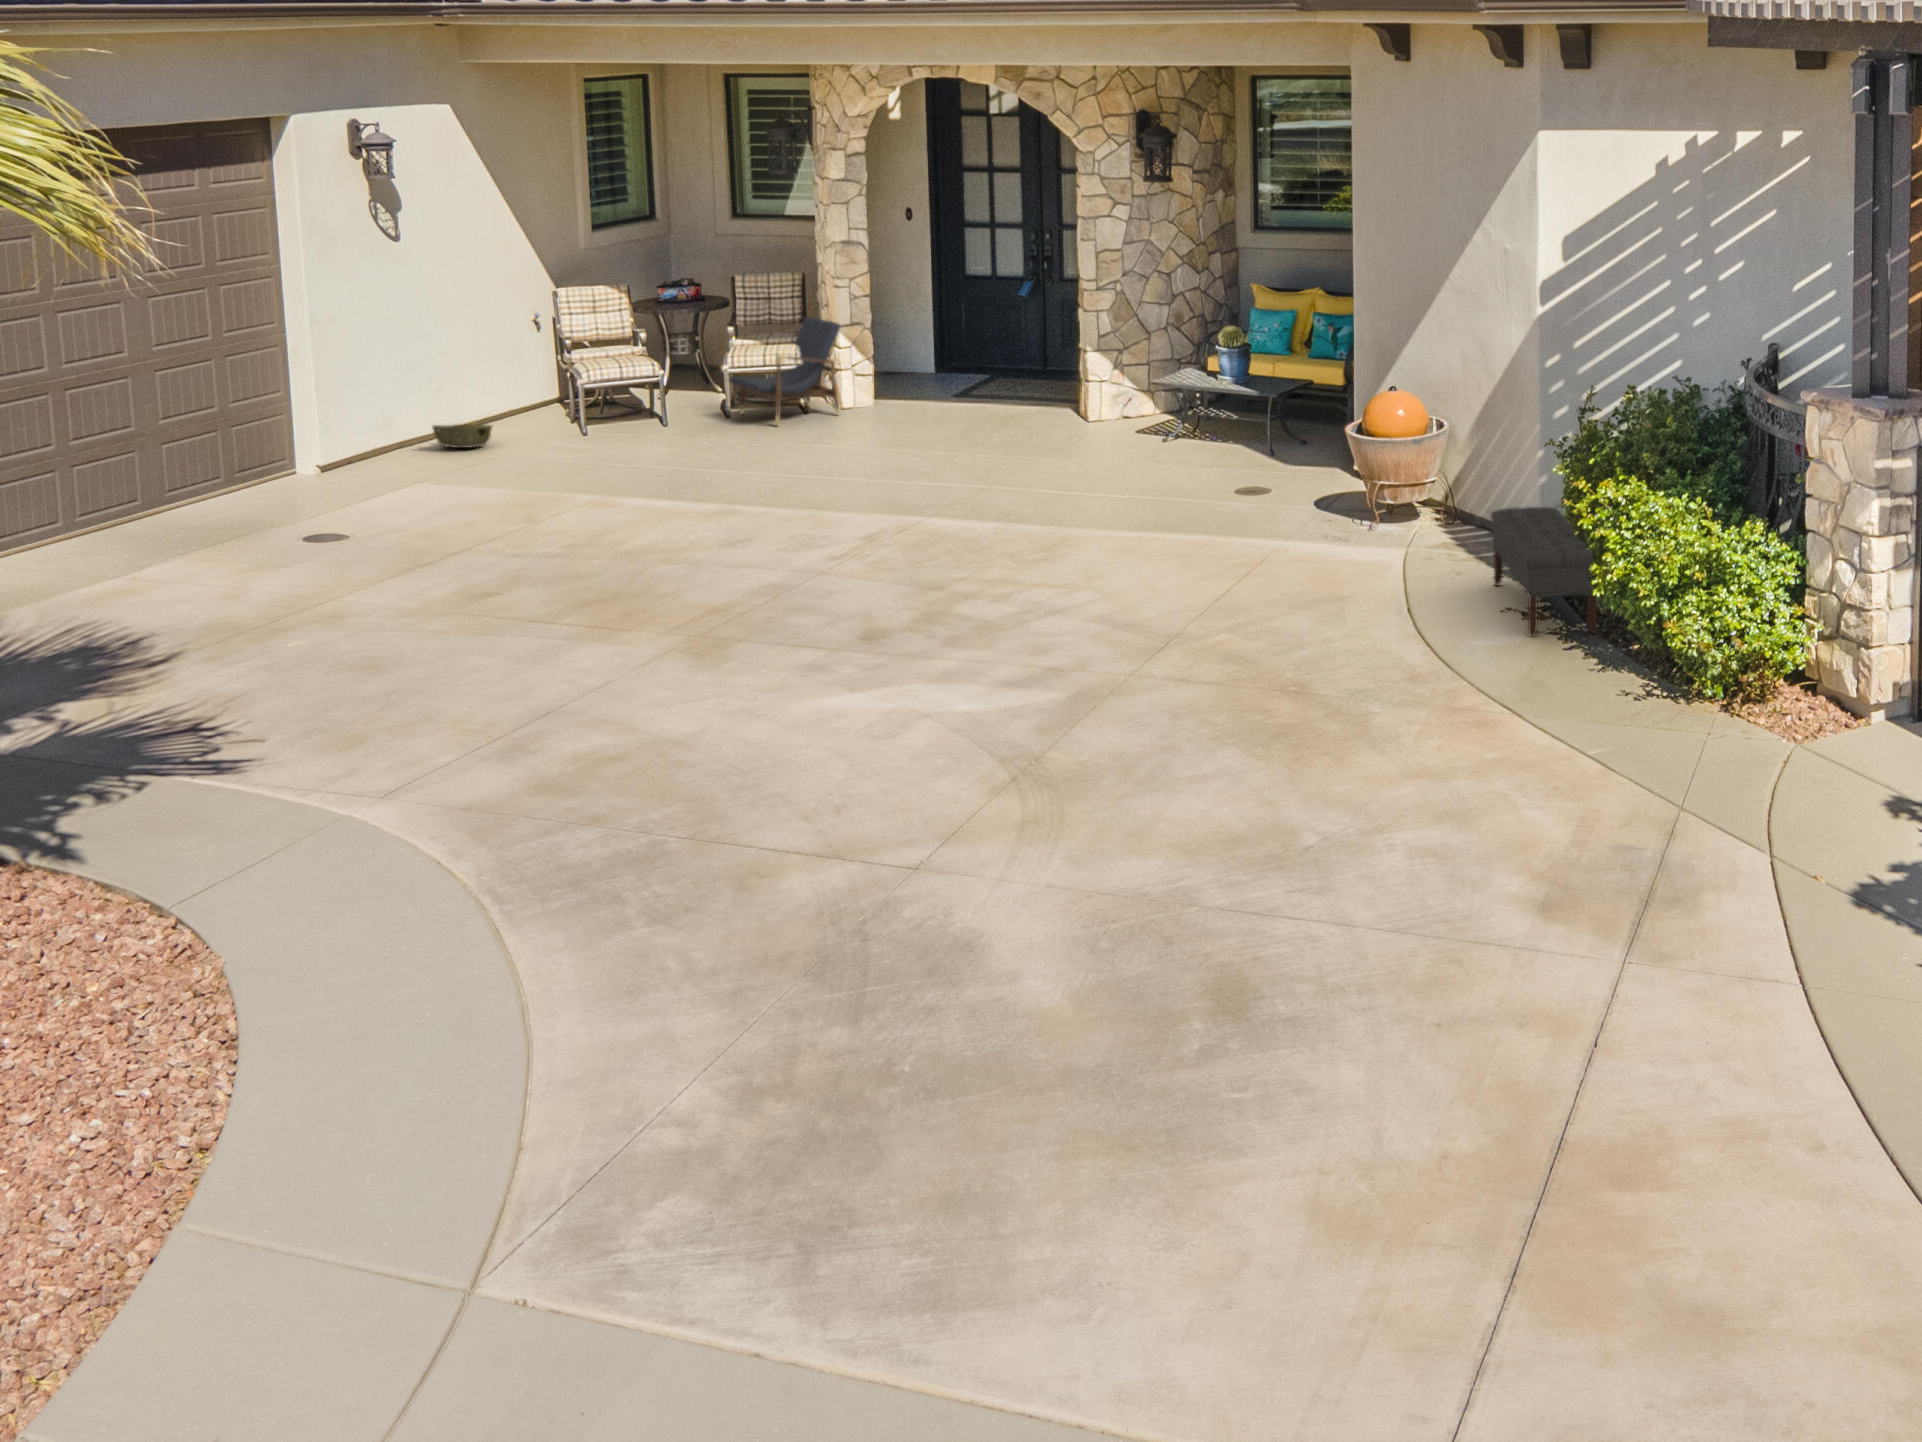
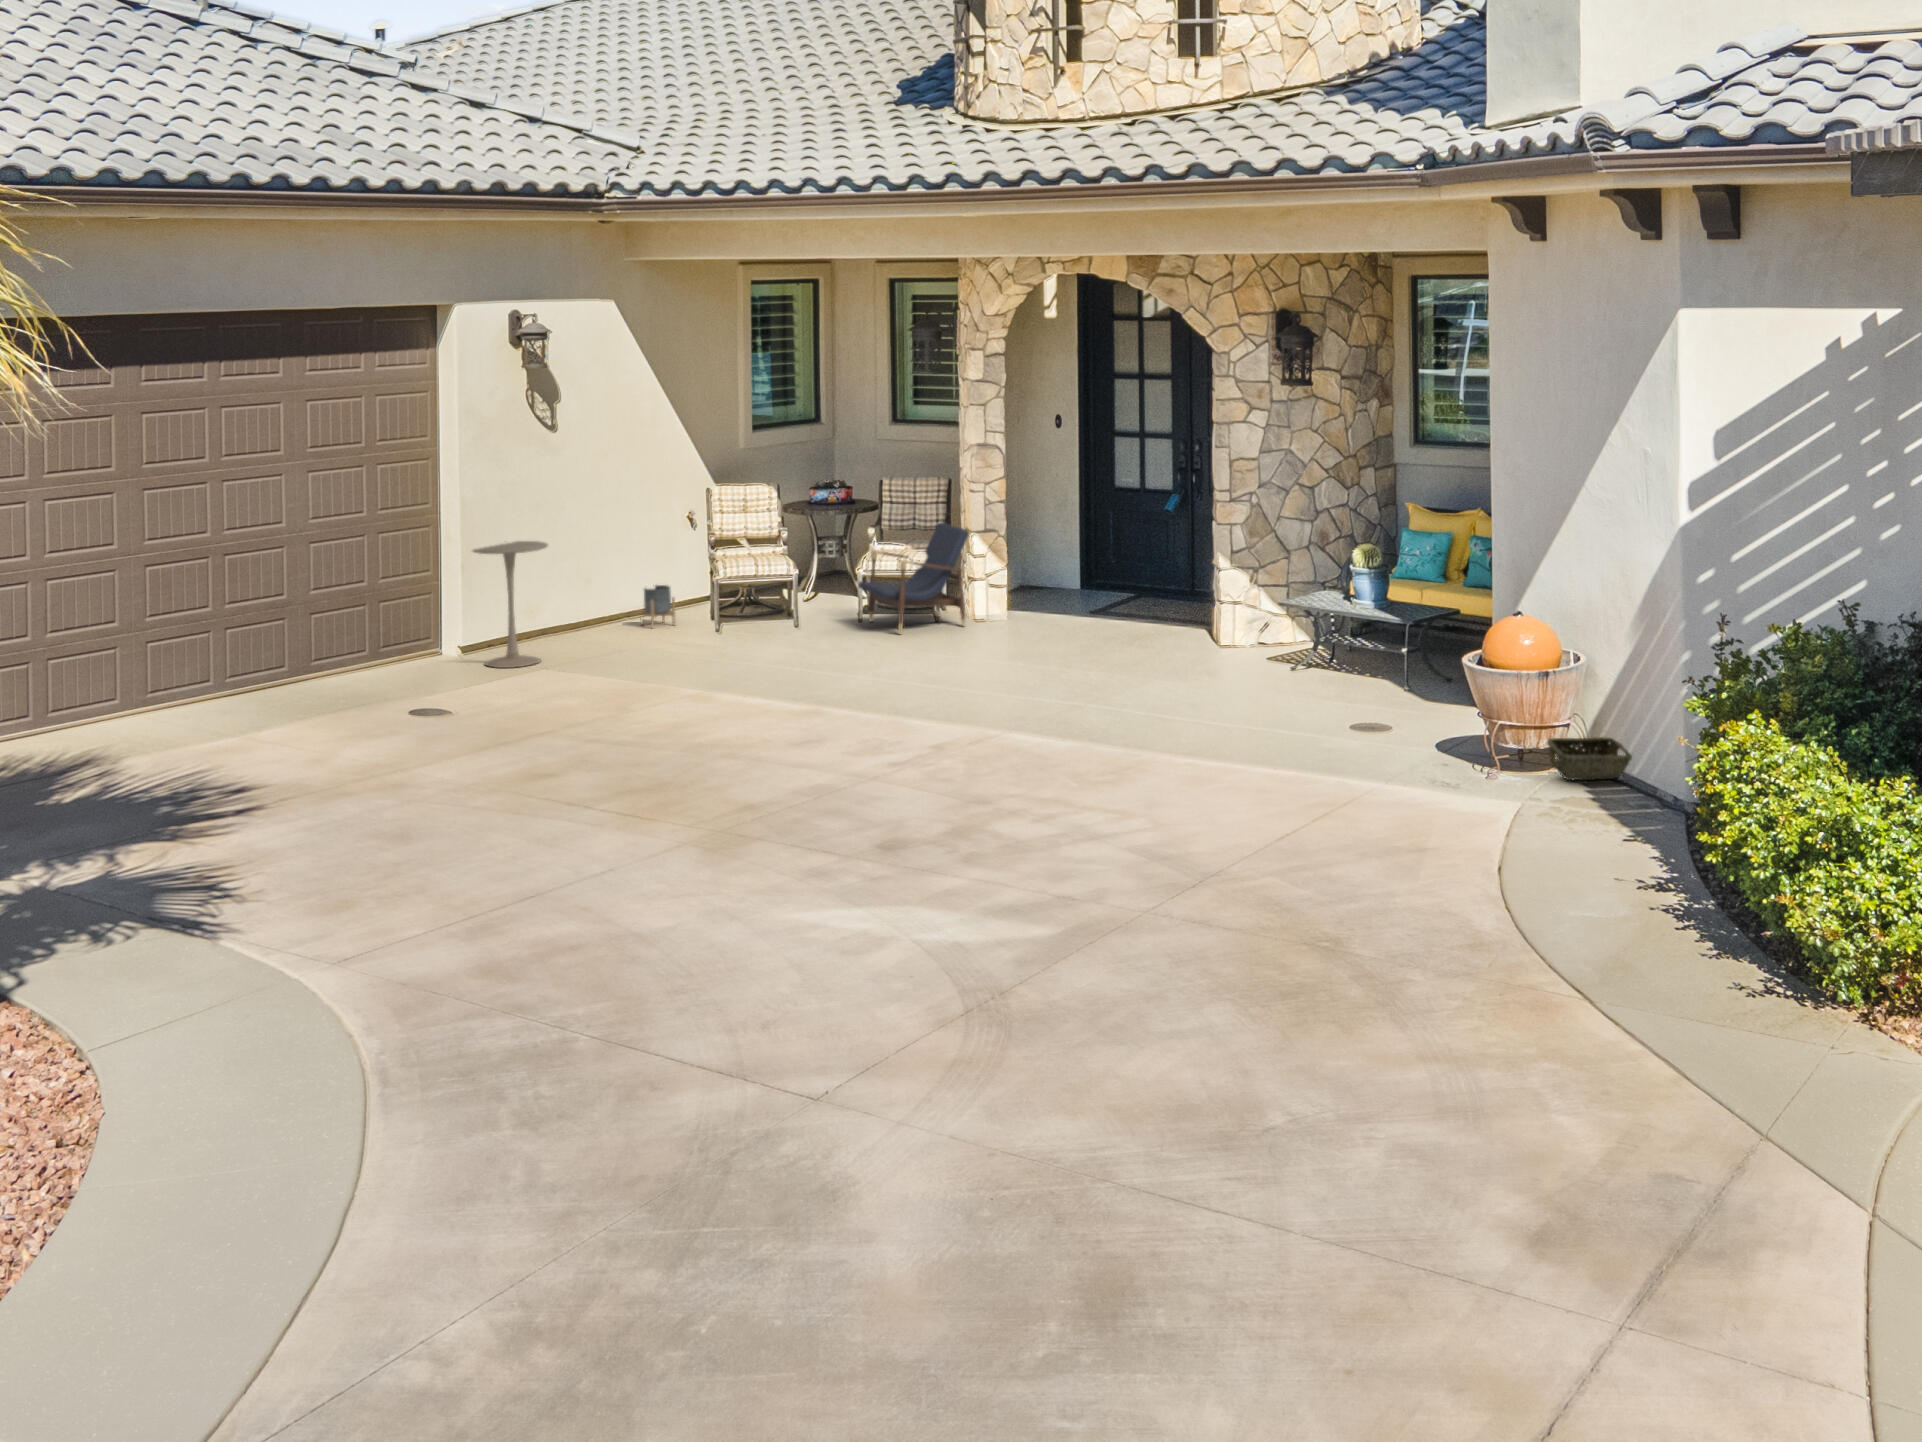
pedestal table: none [325,352,412,482] -> present [473,541,548,668]
planter: none [498,388,539,432] -> present [641,585,676,628]
woven basket: present [432,424,492,448] -> present [1547,737,1632,780]
bench: present [1491,507,1597,637] -> none [1615,755,1734,914]

